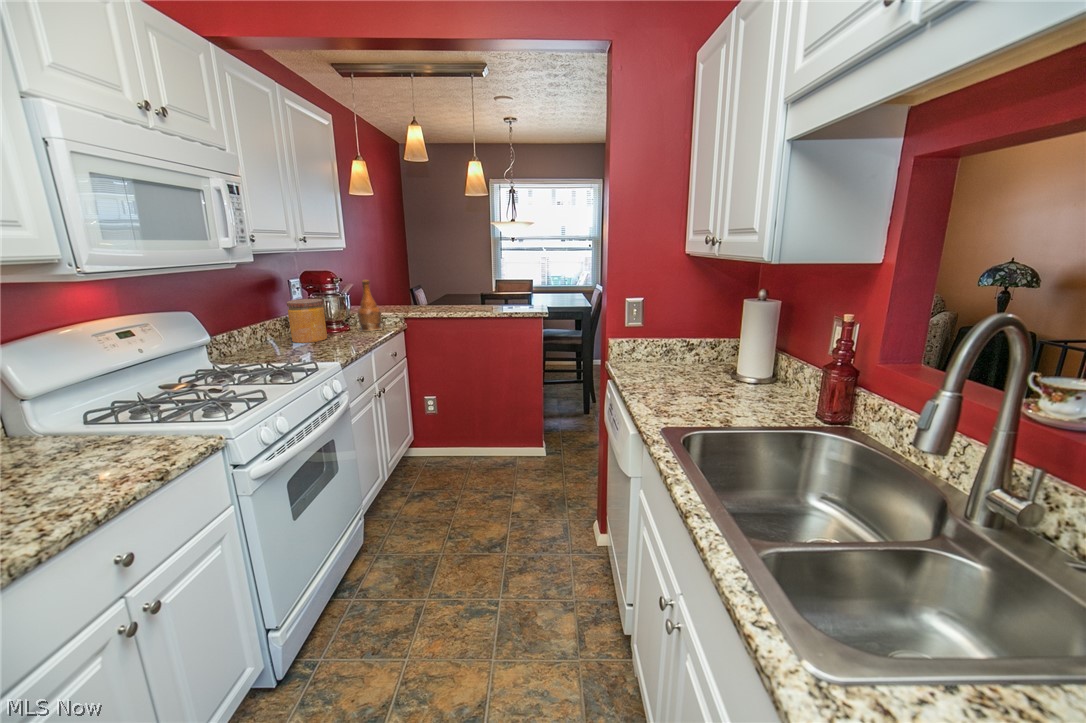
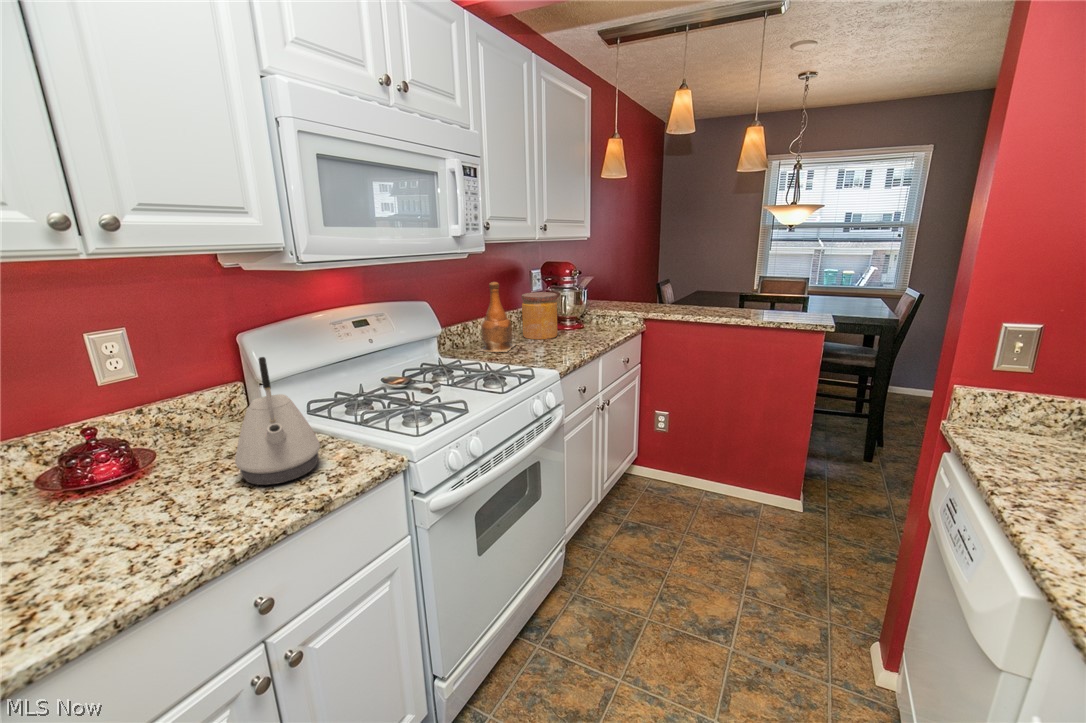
bottle: present [358,280,382,331] -> present [480,282,515,352]
kettle: none [45,359,137,475] -> present [235,357,320,485]

